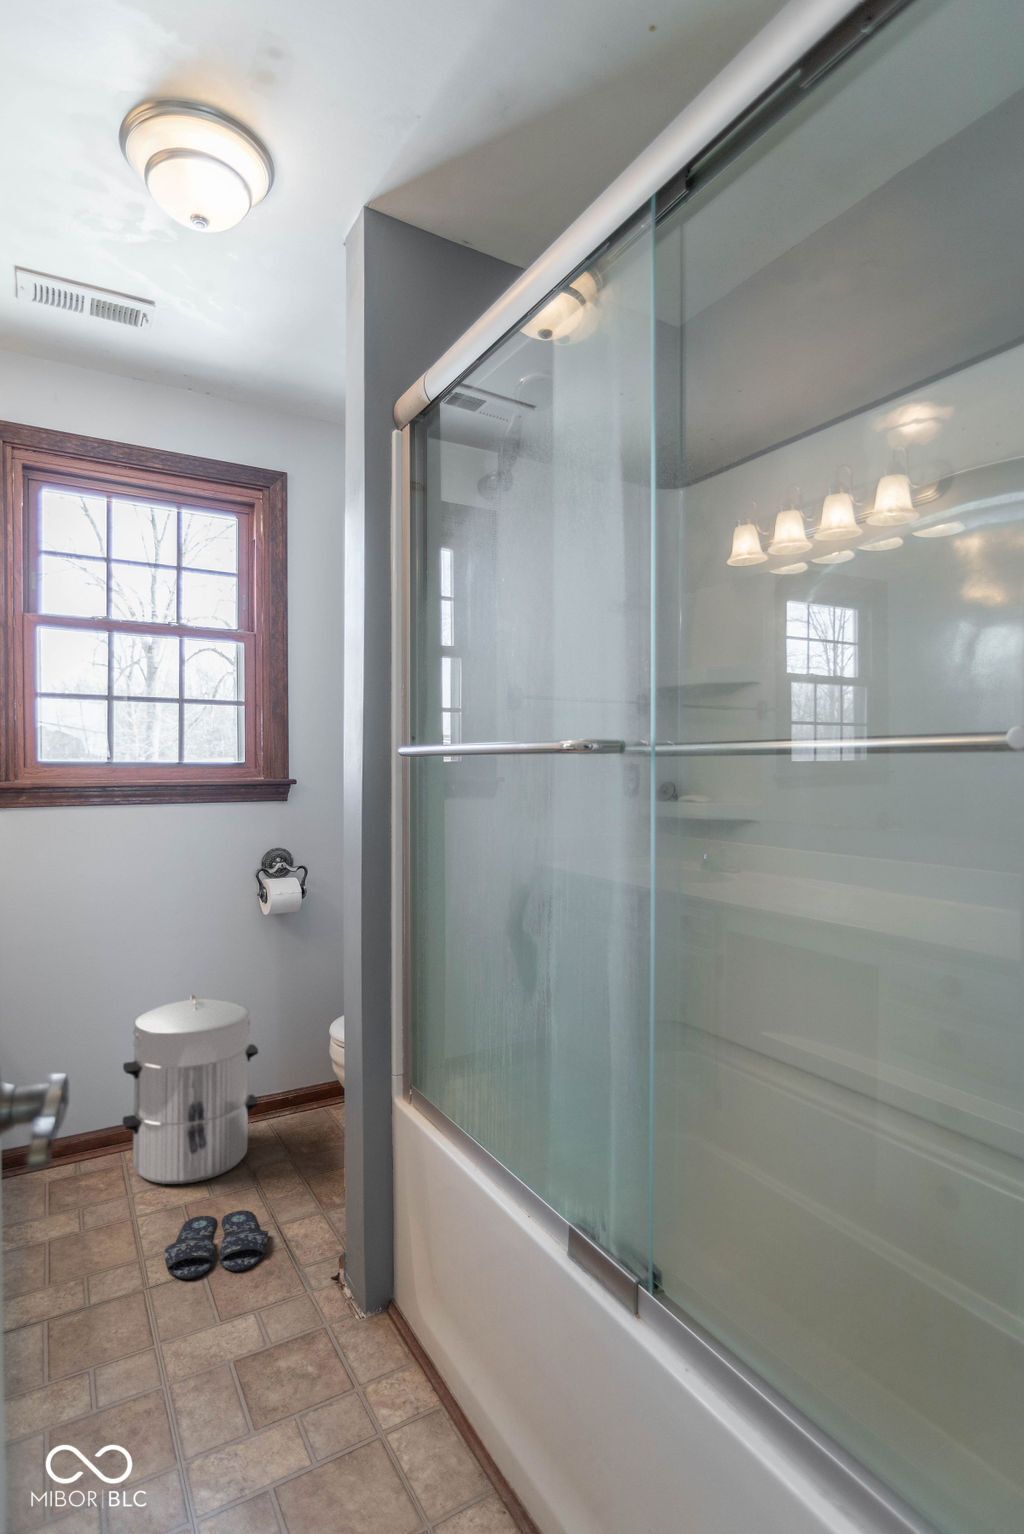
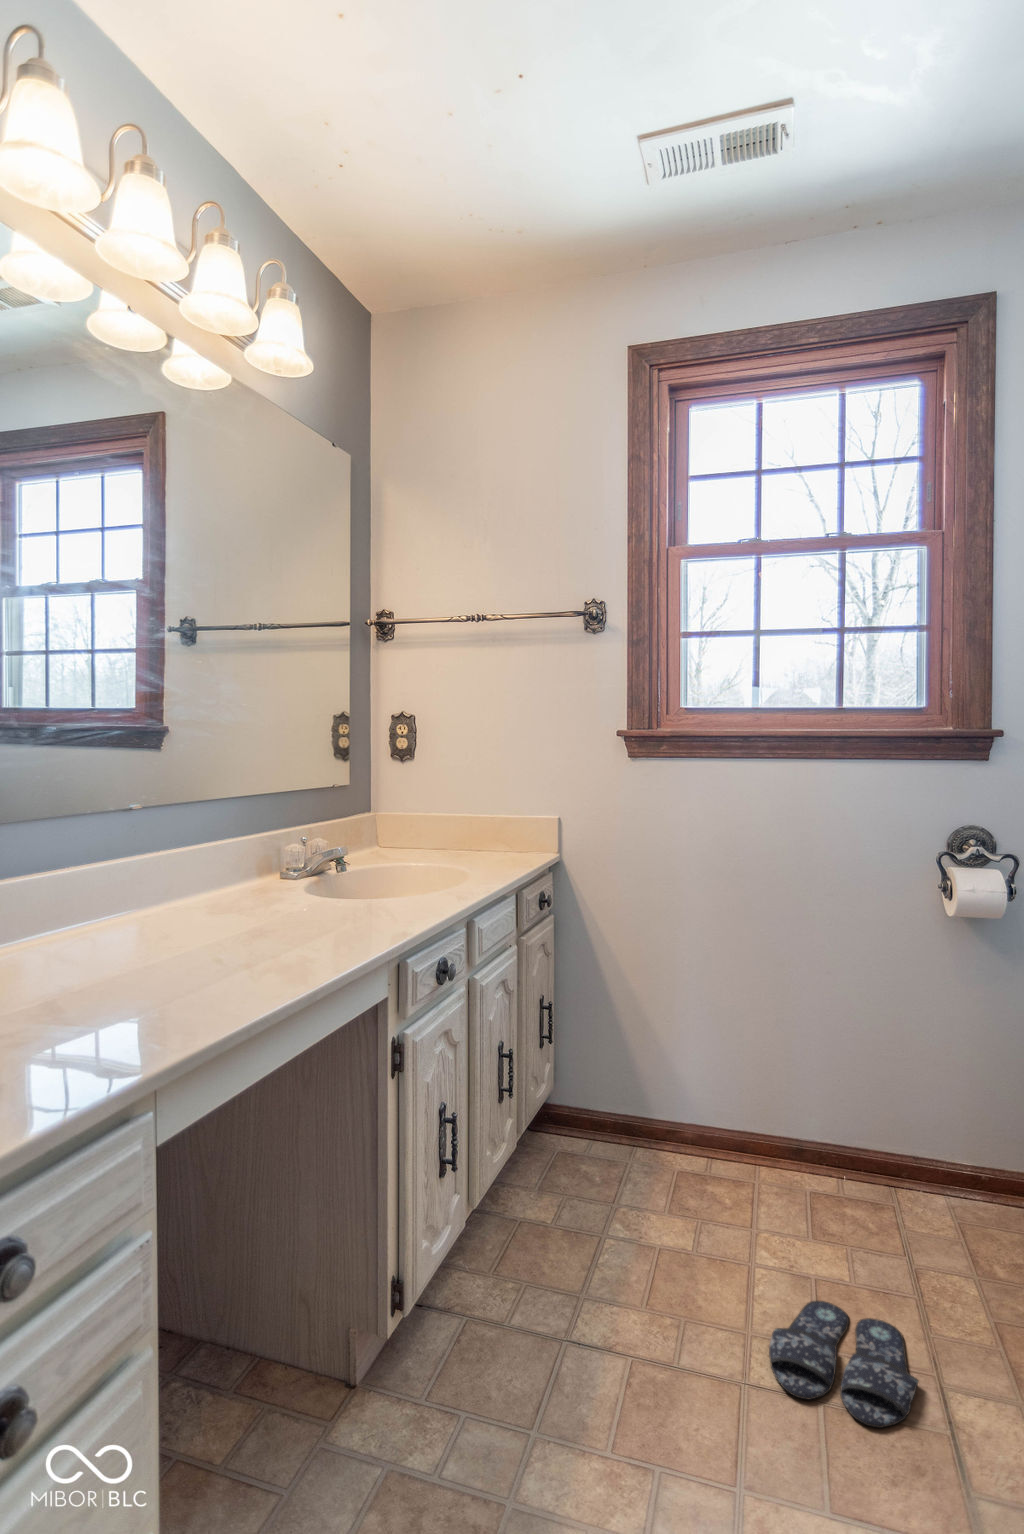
waste bin: present [122,995,258,1184] -> none [754,1002,930,1251]

